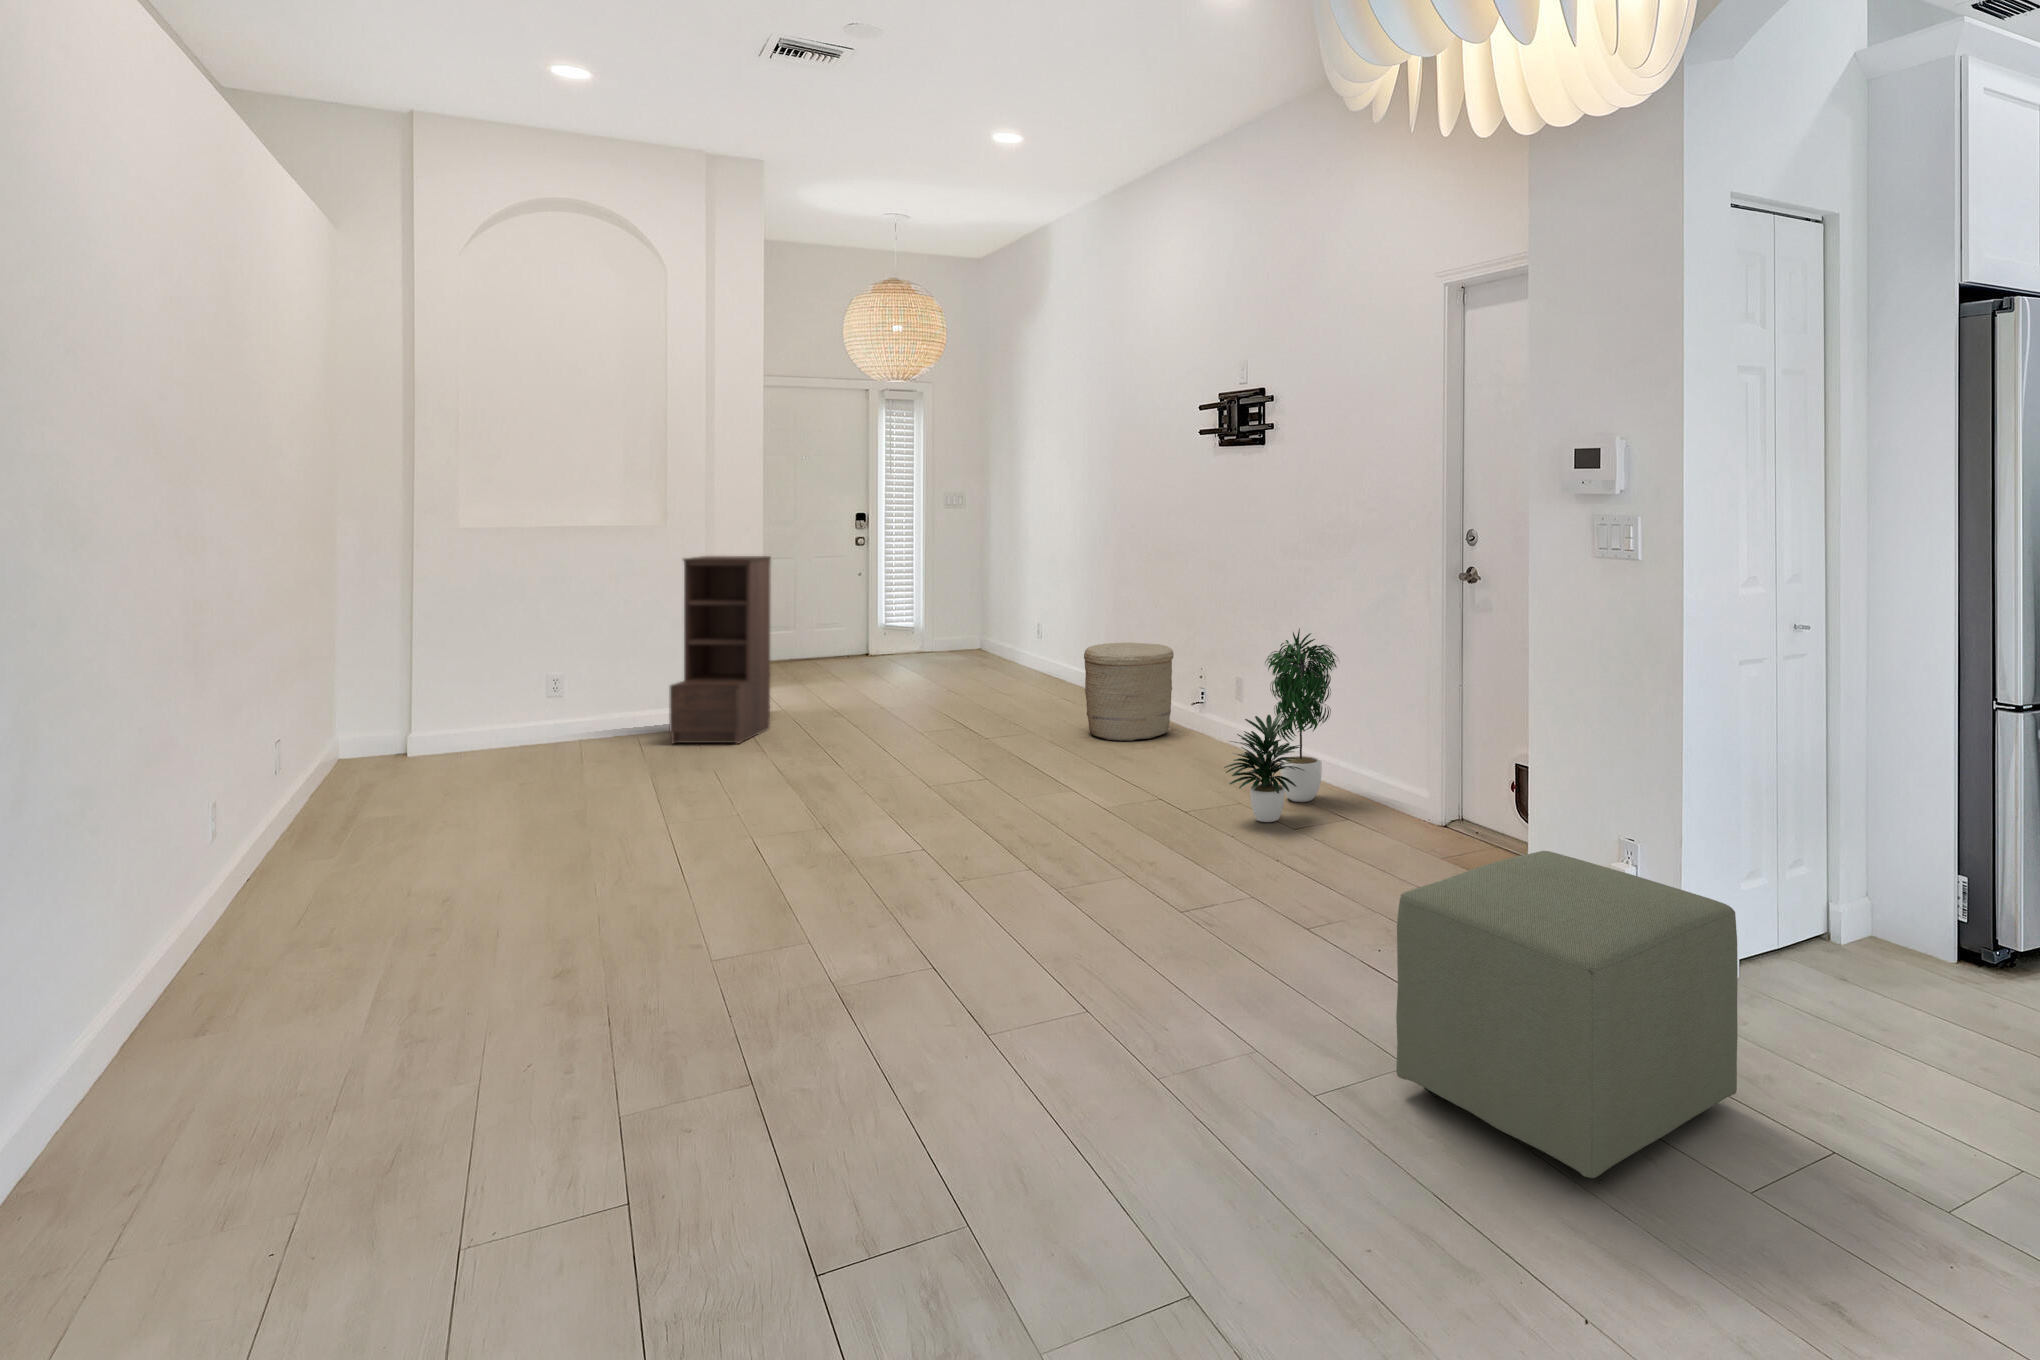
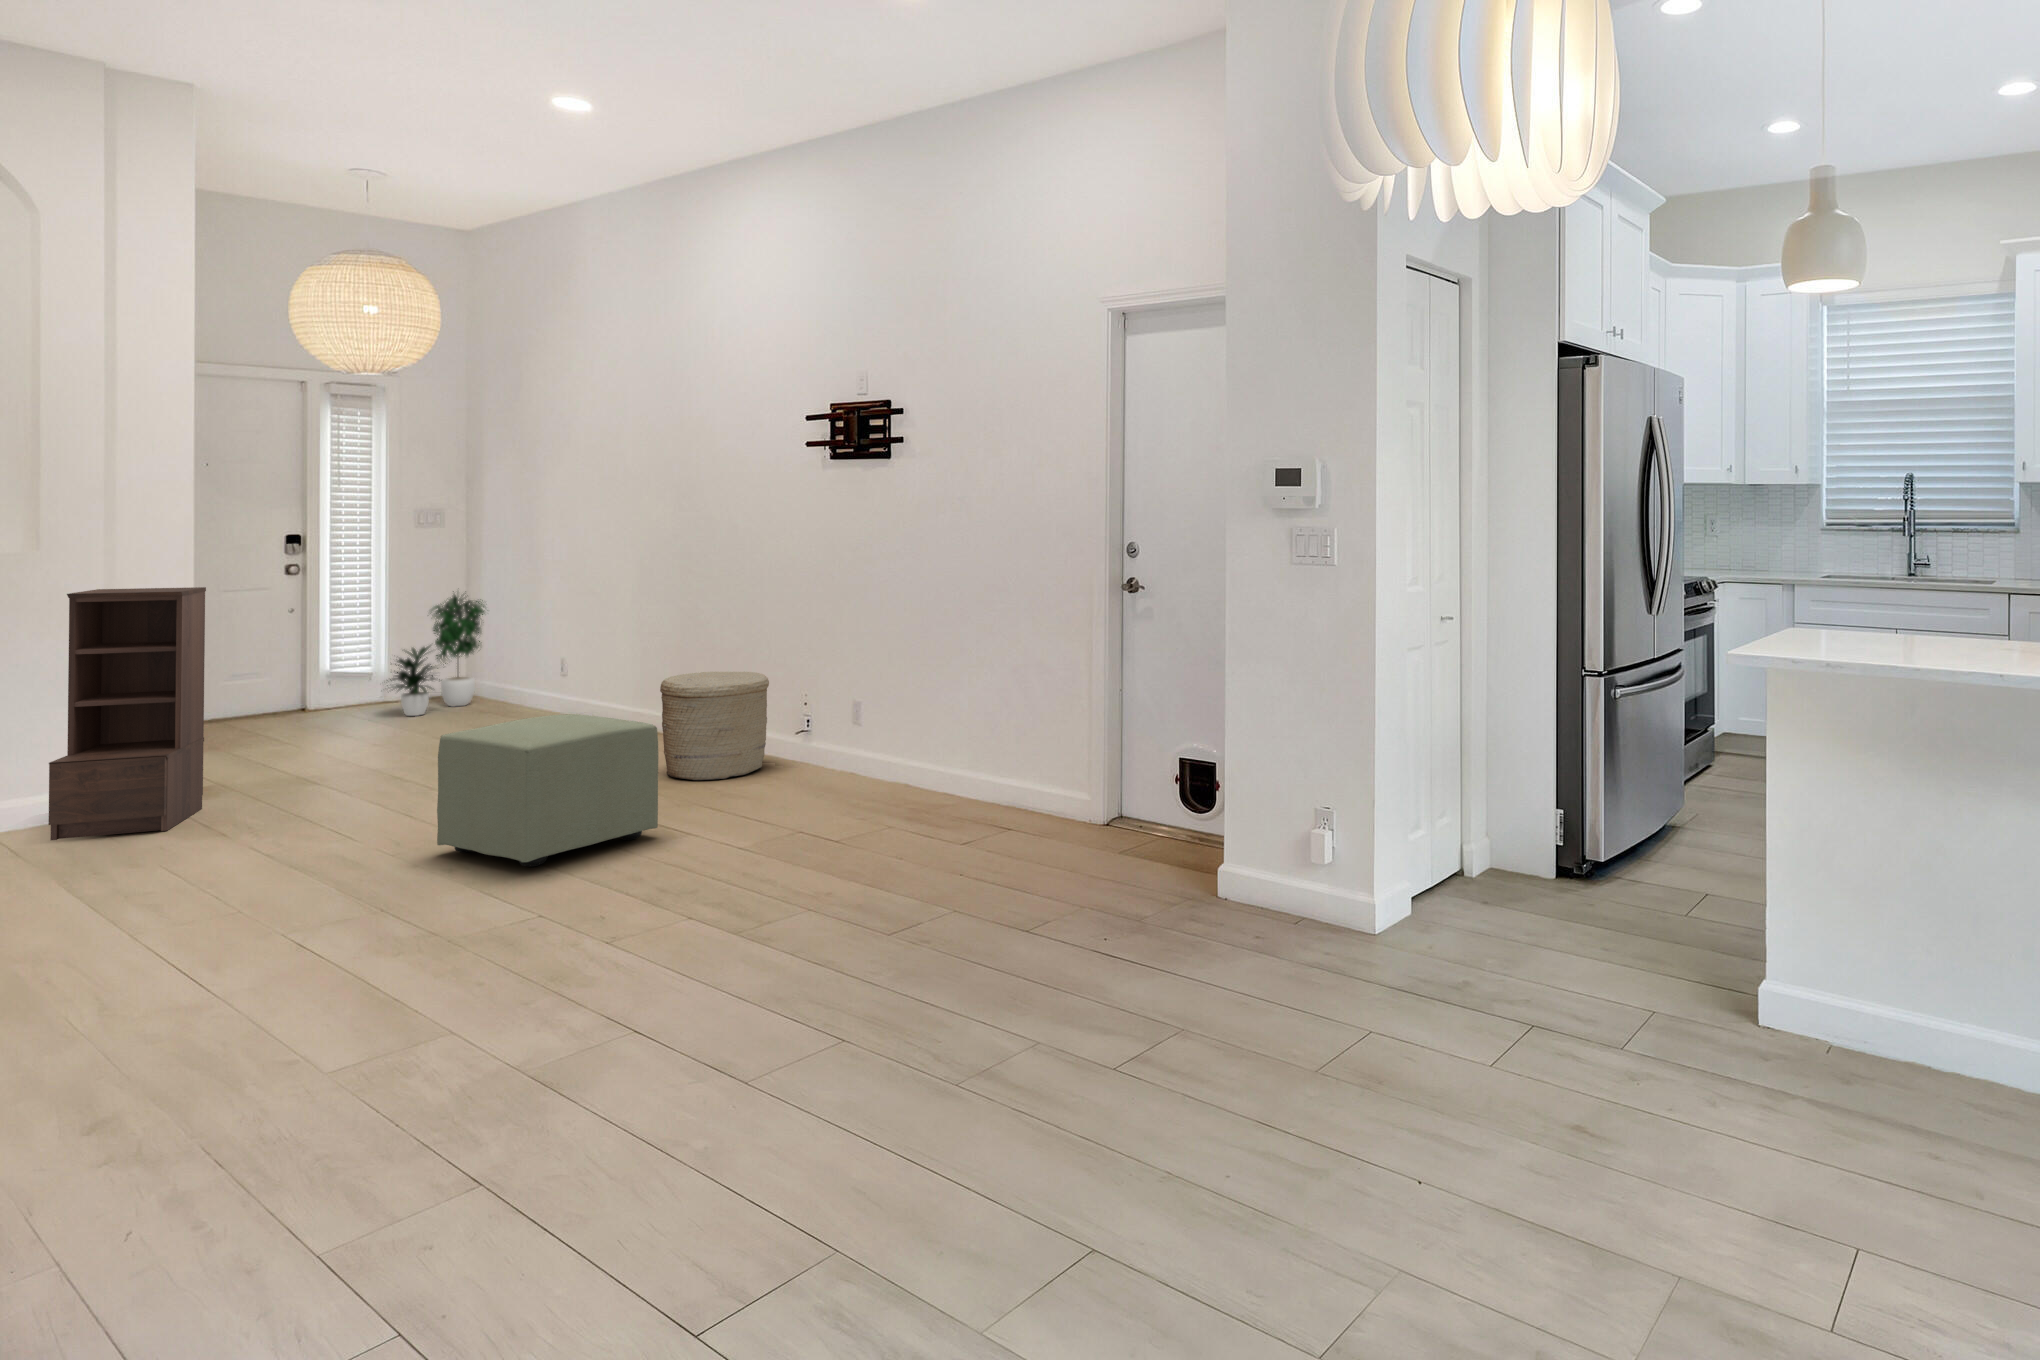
potted plant: present [1224,629,1336,822] -> present [387,591,484,716]
ottoman: present [1396,851,1738,1178] -> present [437,714,658,867]

